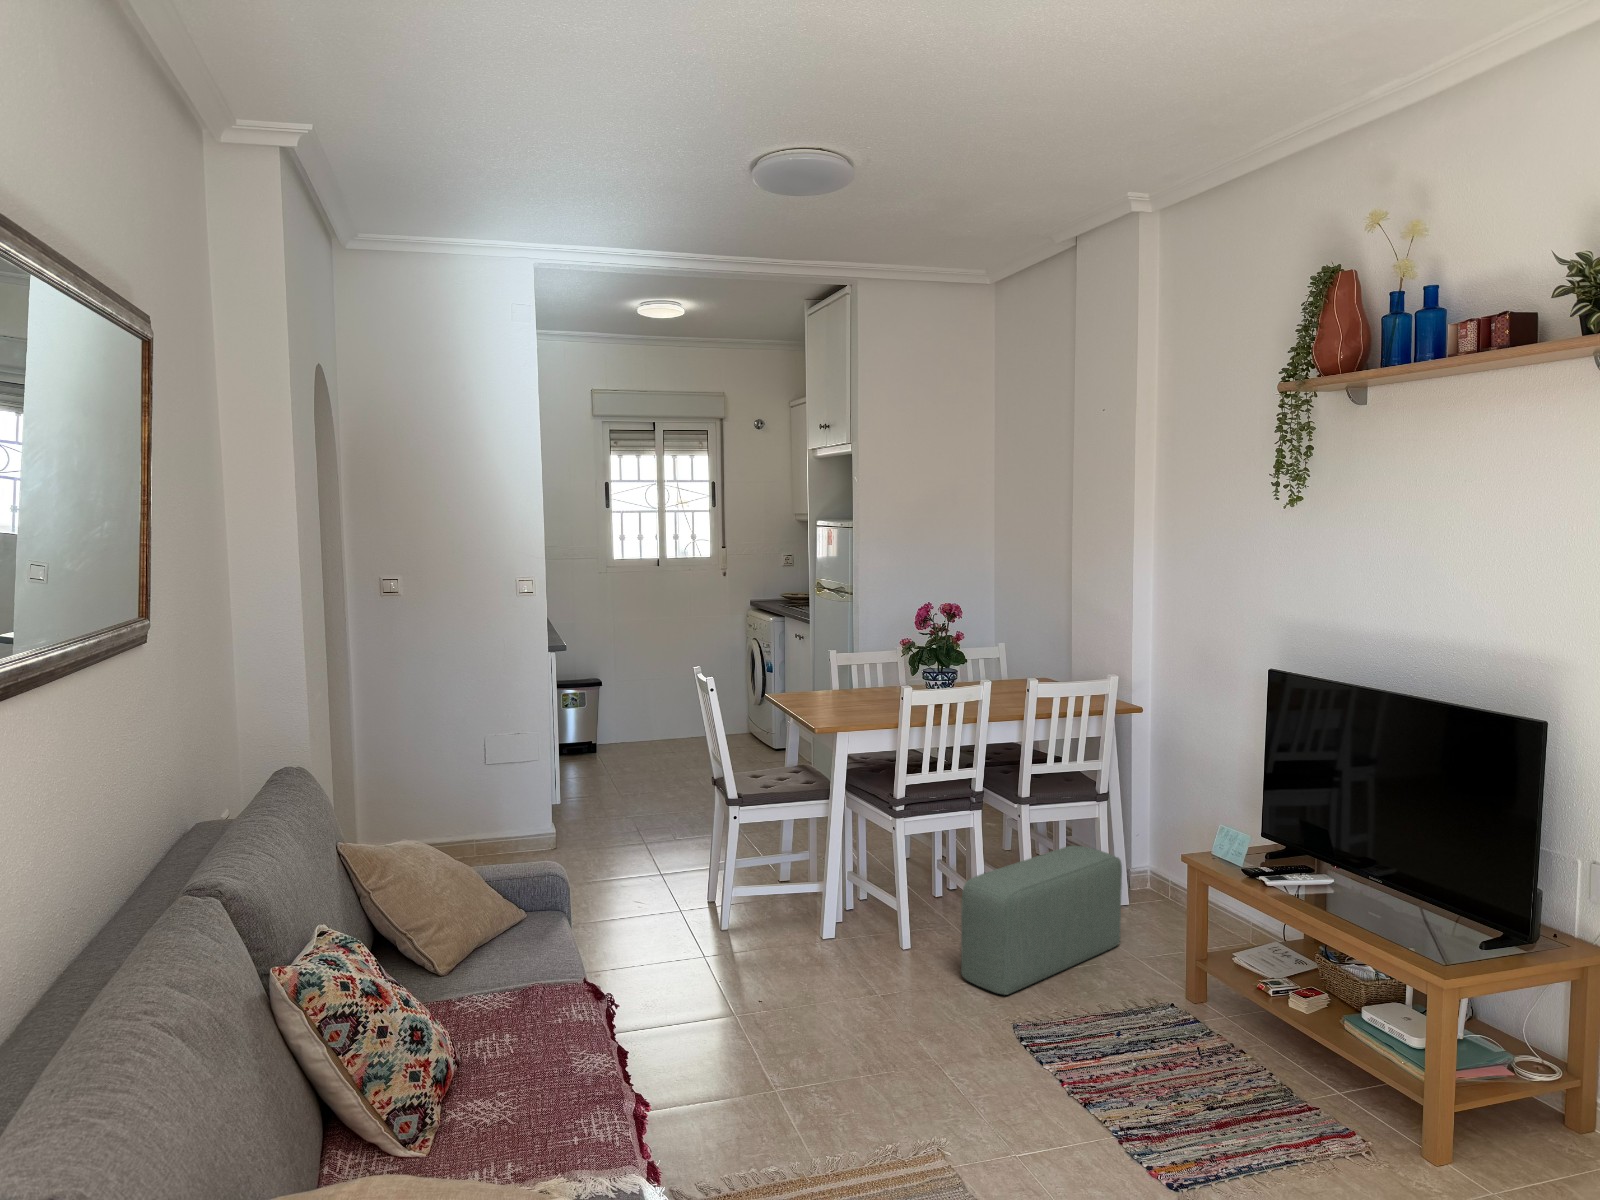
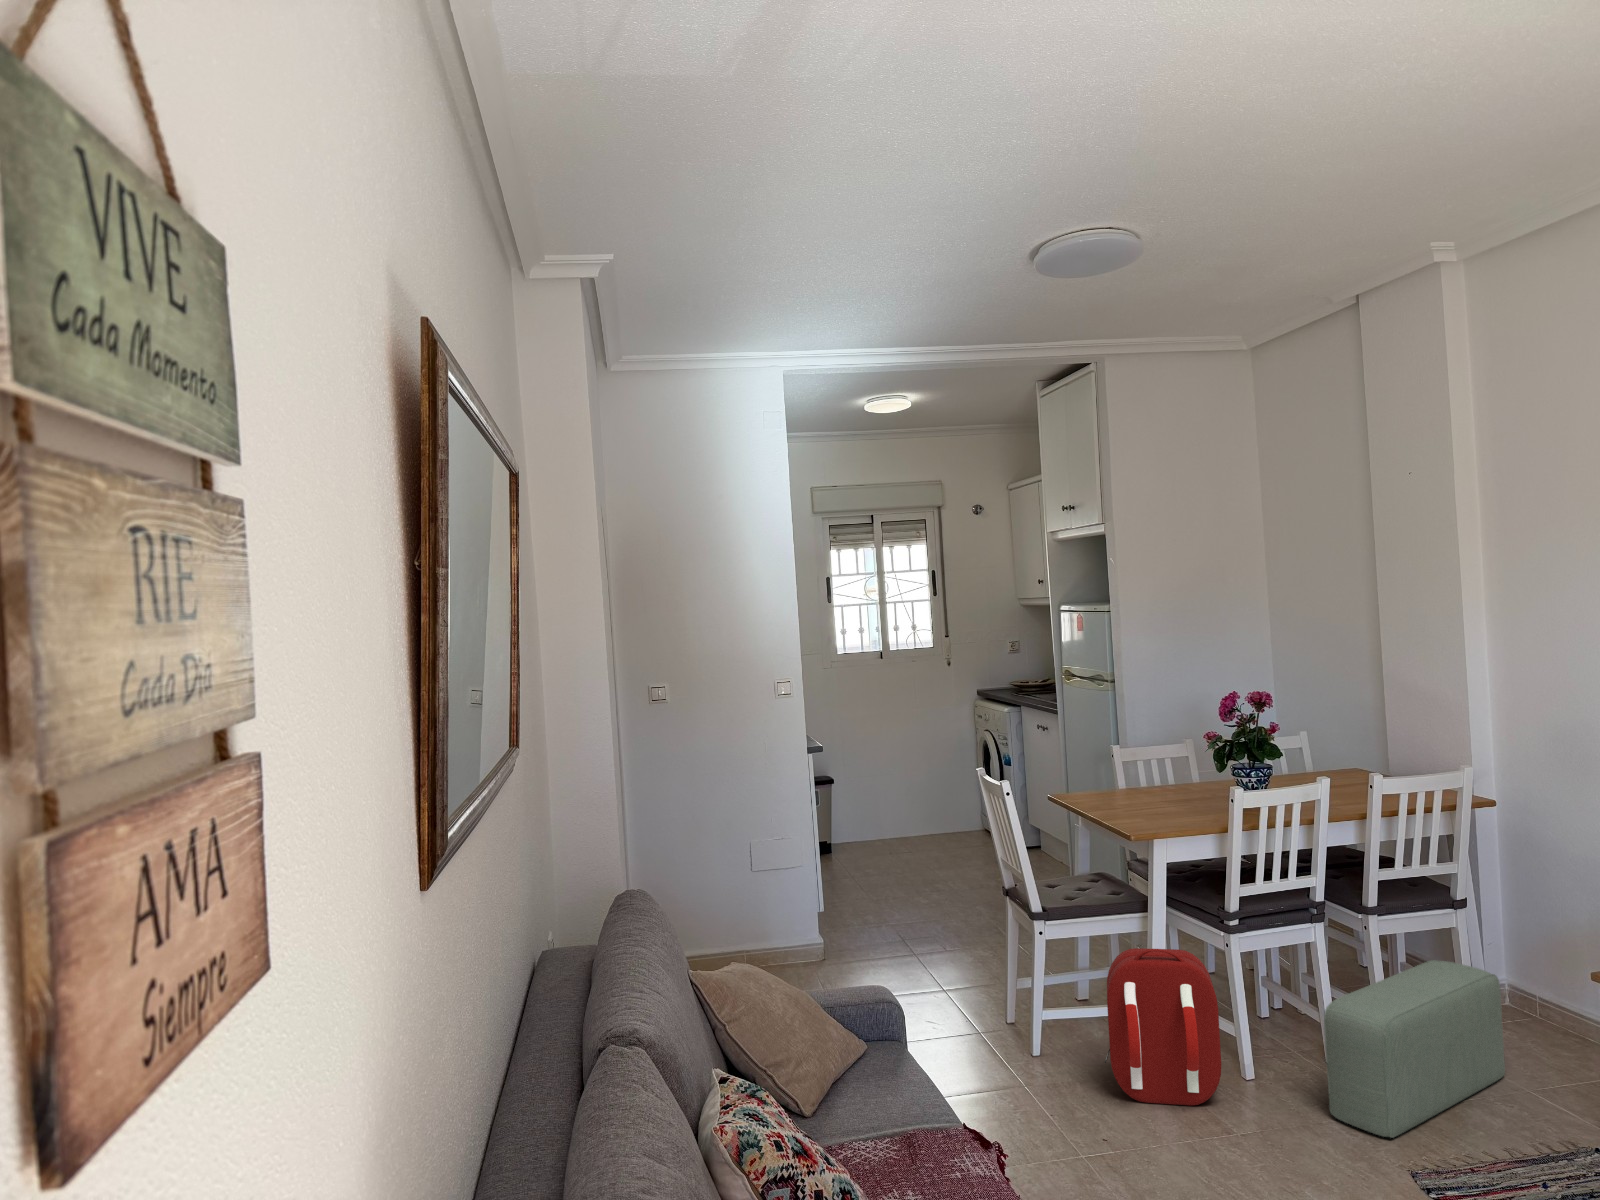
backpack: none [775,831,875,971] -> present [1105,948,1221,1105]

